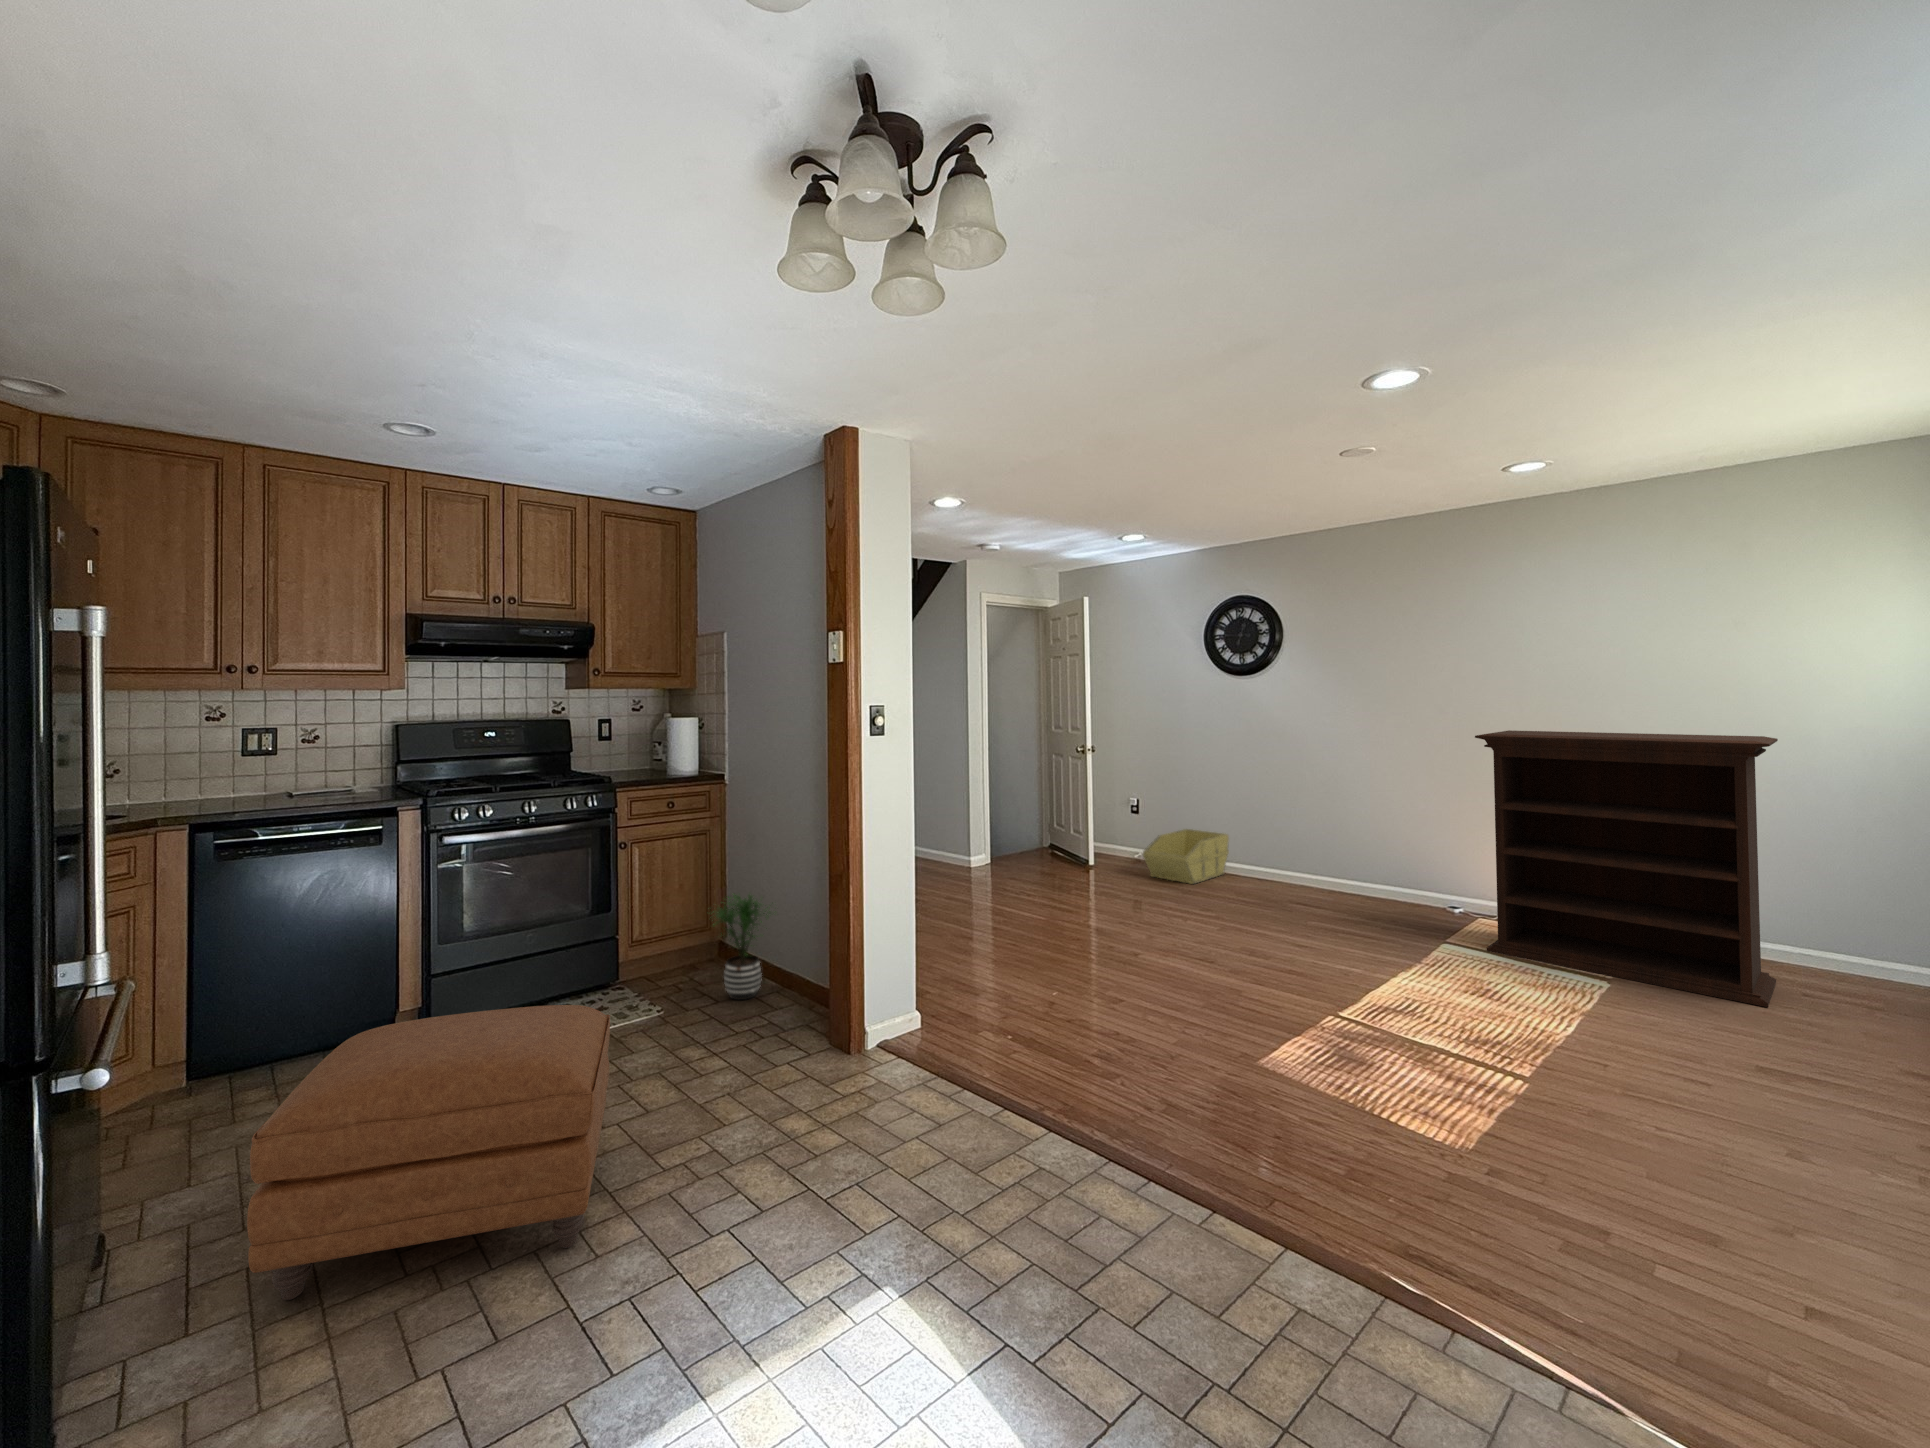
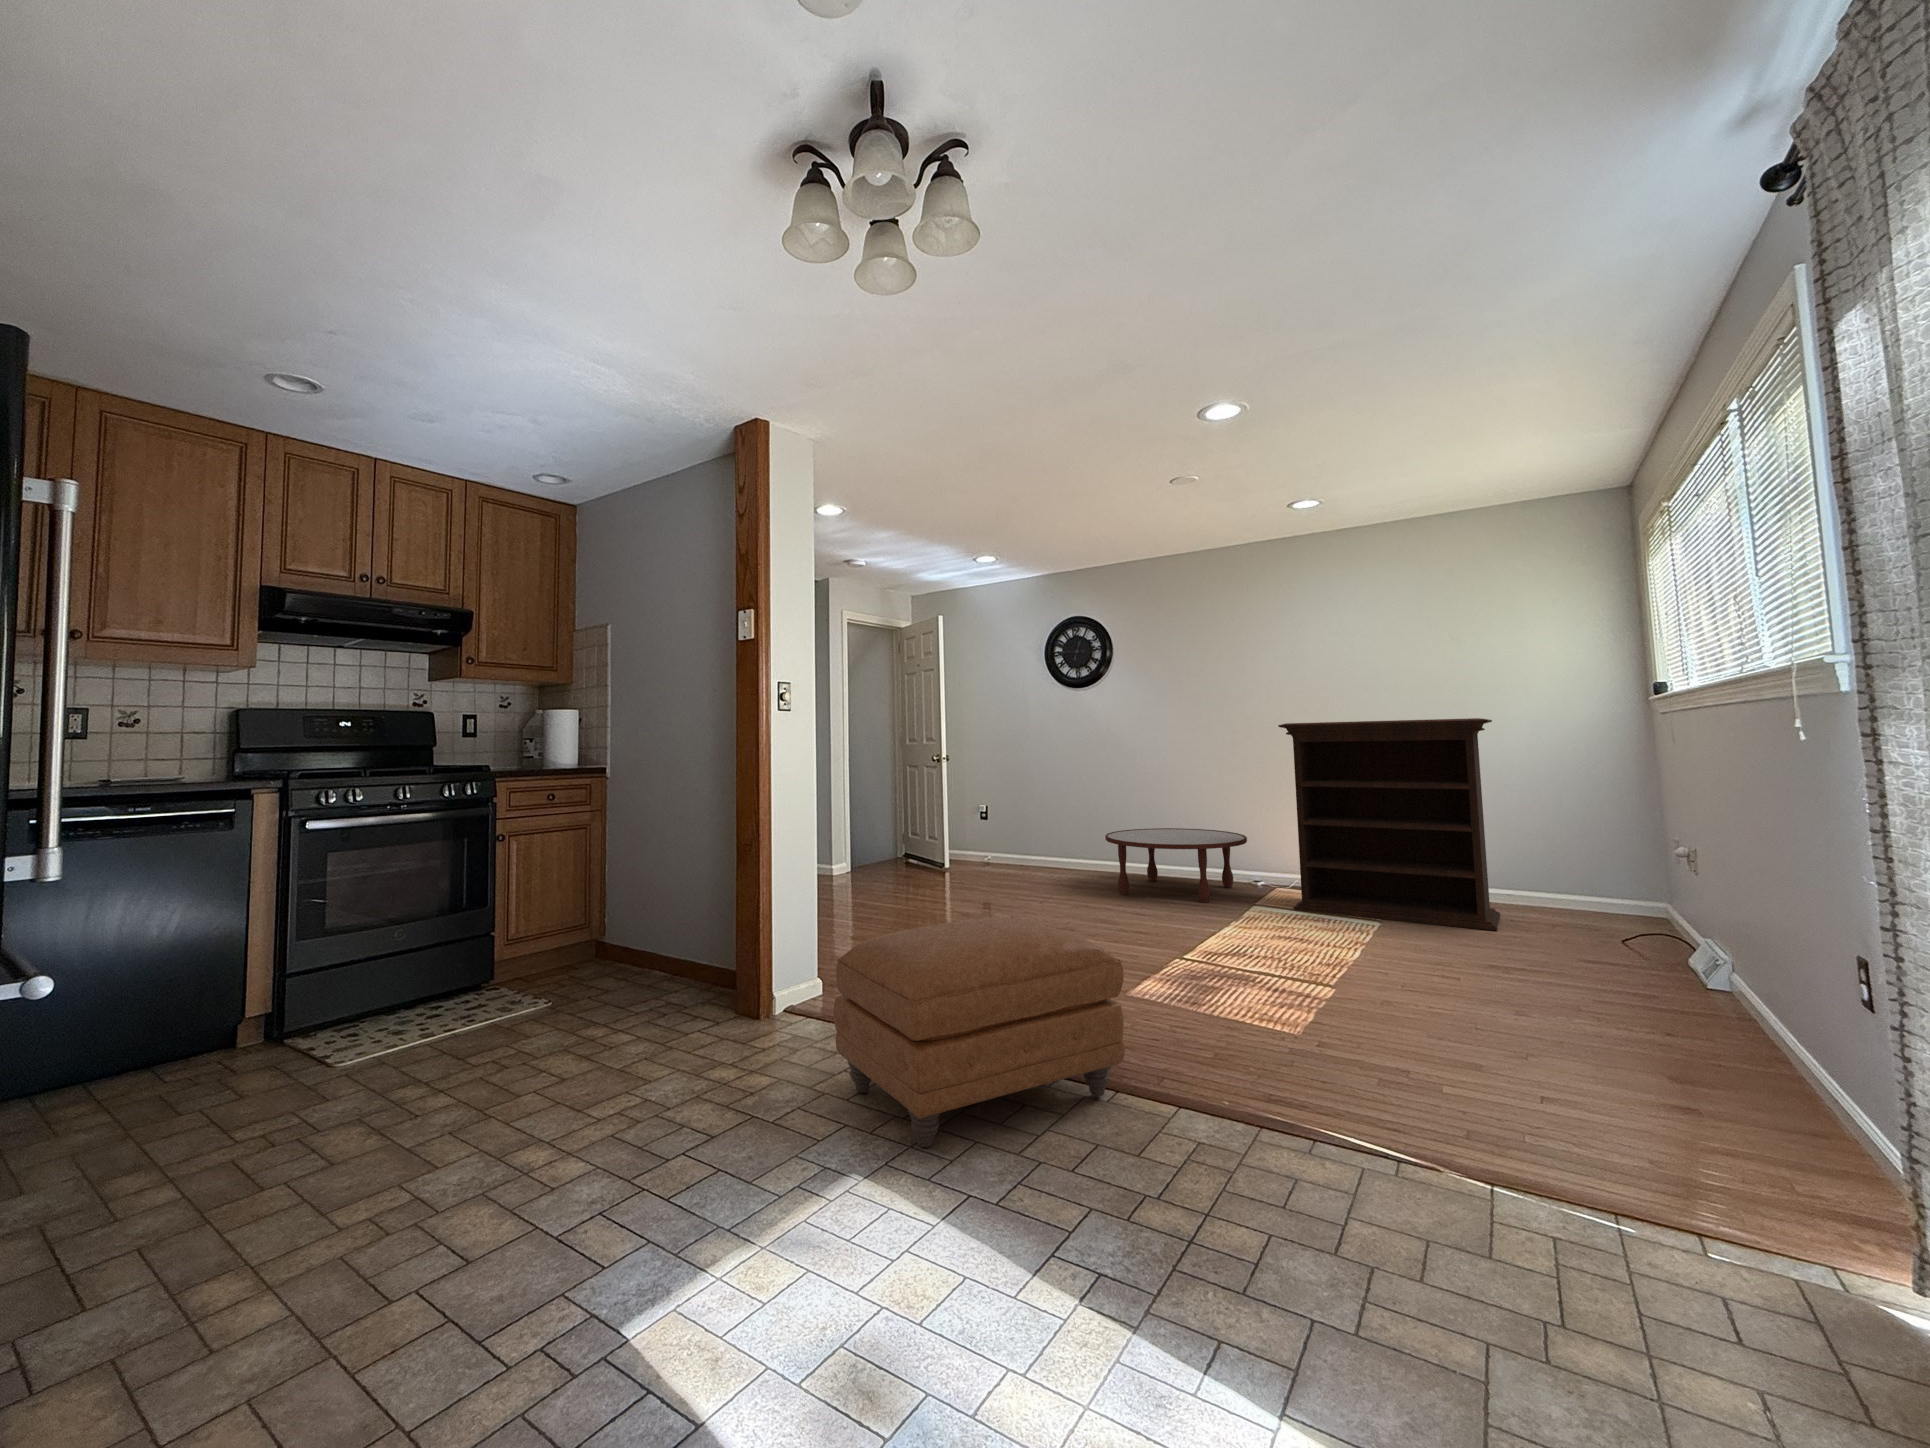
storage bin: present [1143,829,1229,884] -> none [999,831,1074,879]
coffee table: none [1261,837,1433,931] -> present [1105,828,1247,902]
potted plant: present [711,894,770,1000] -> none [594,880,671,990]
ottoman: present [247,1005,610,1300] -> present [834,917,1125,1148]

